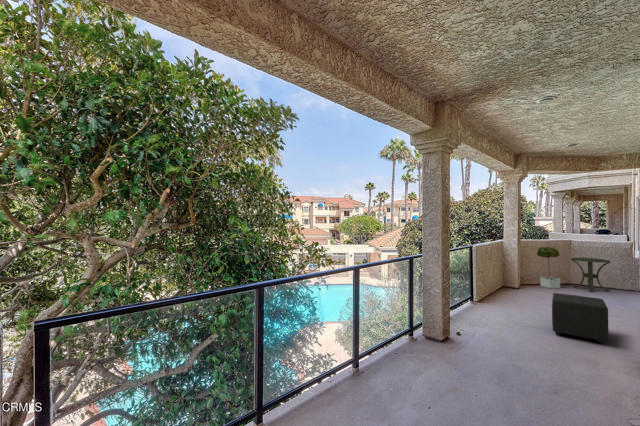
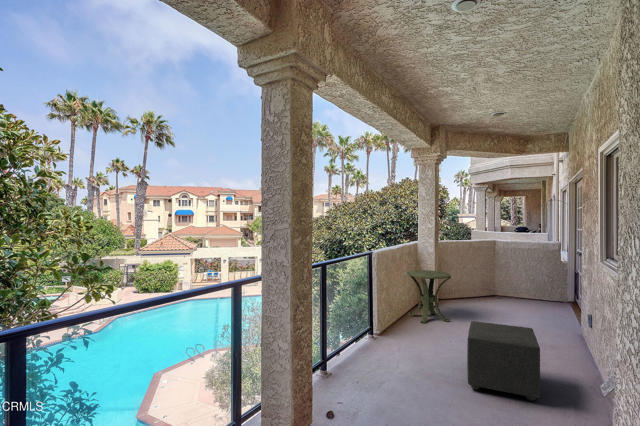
potted tree: present [537,247,560,288] -> none [458,249,484,303]
side table: present [571,258,610,292] -> present [407,270,451,323]

